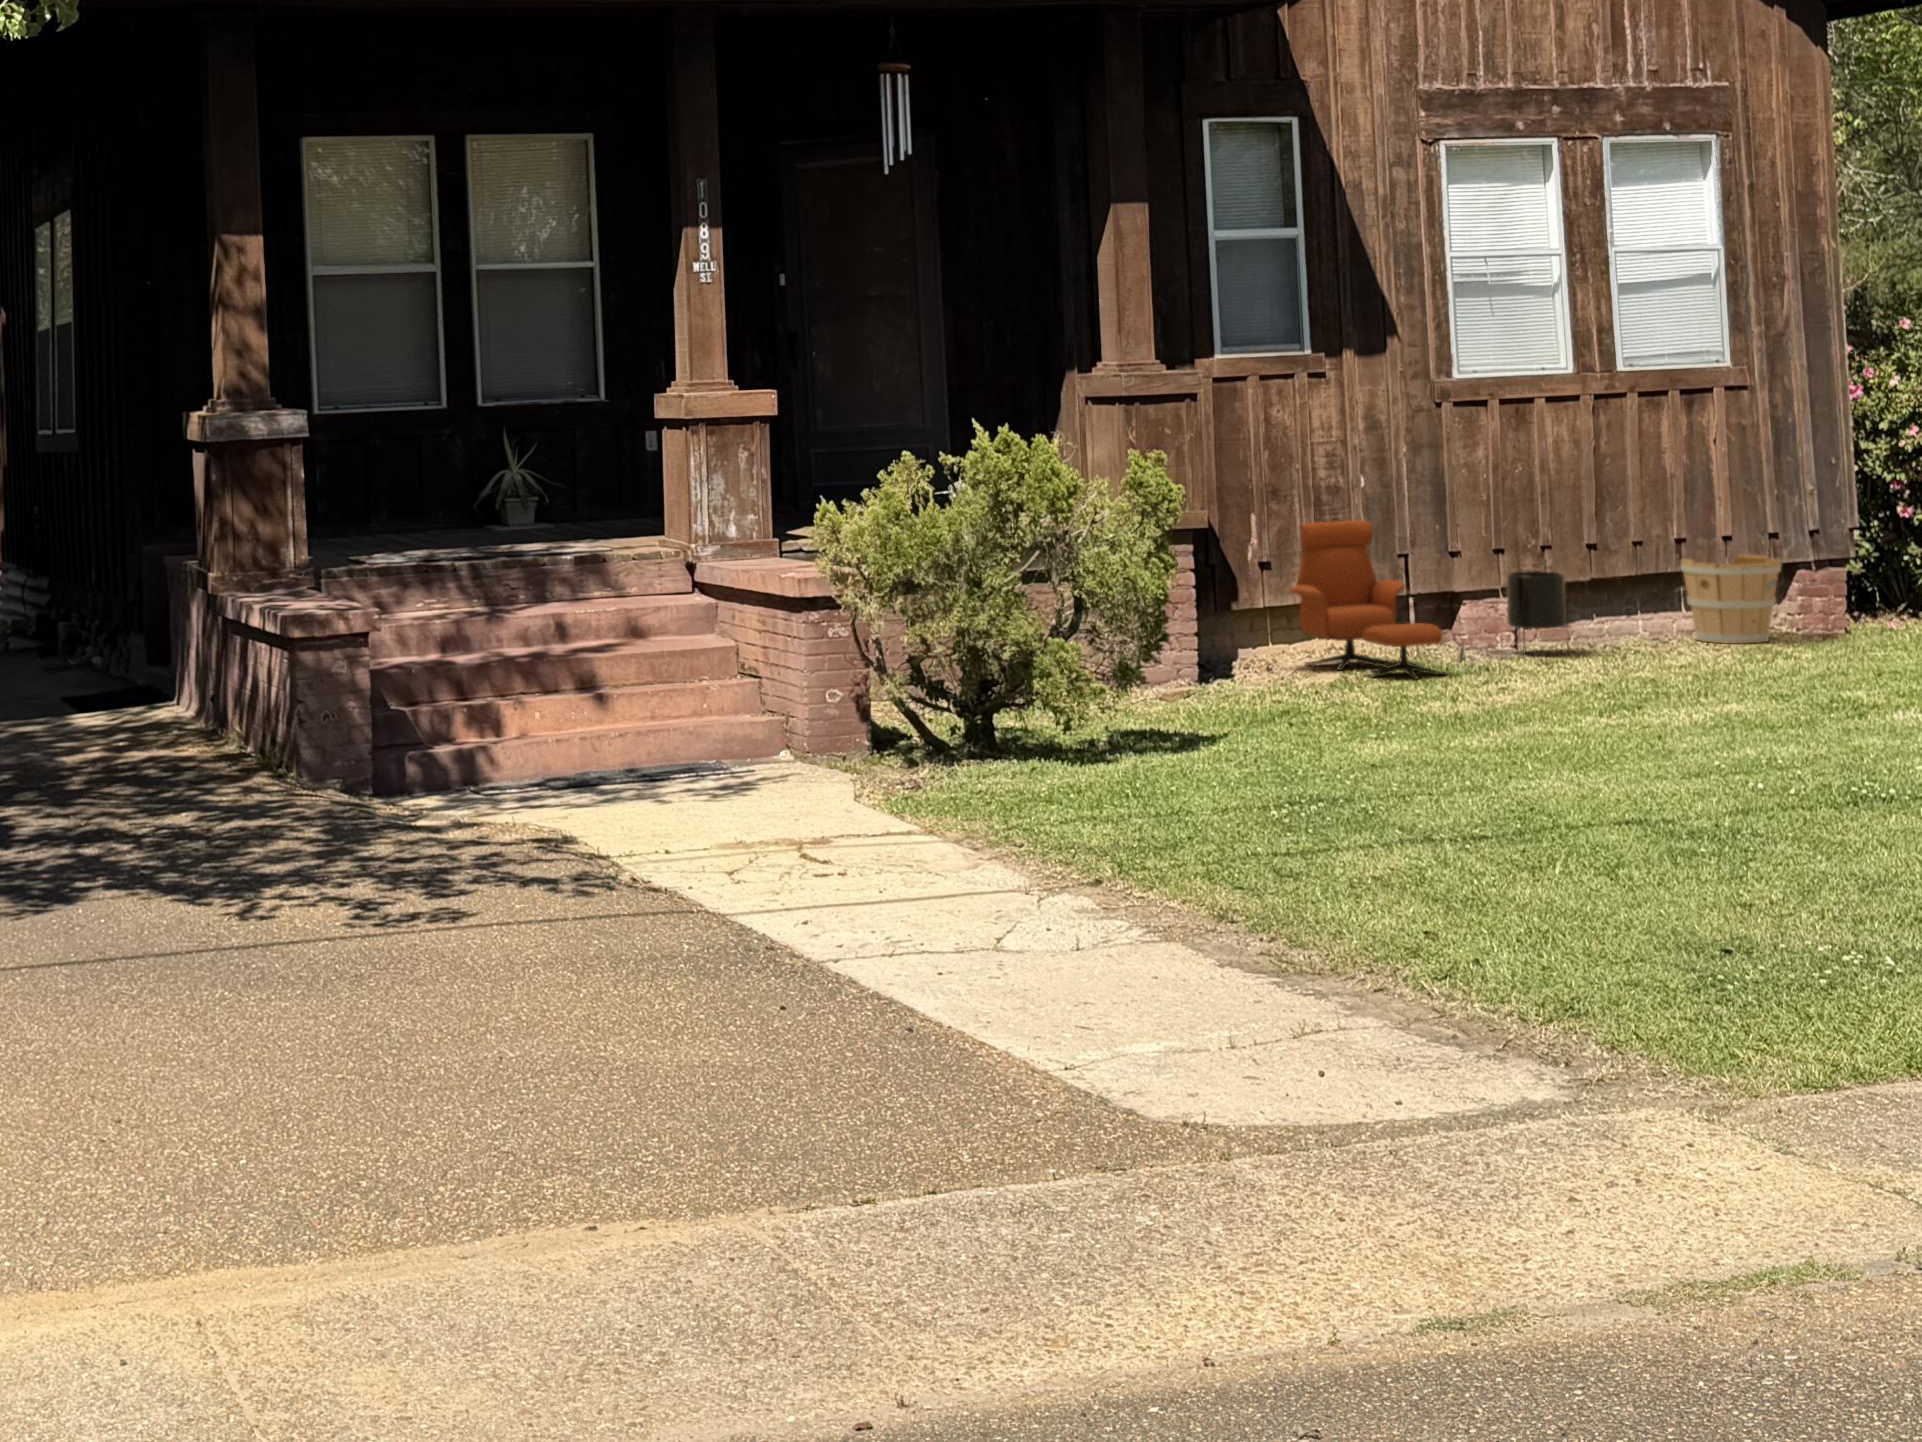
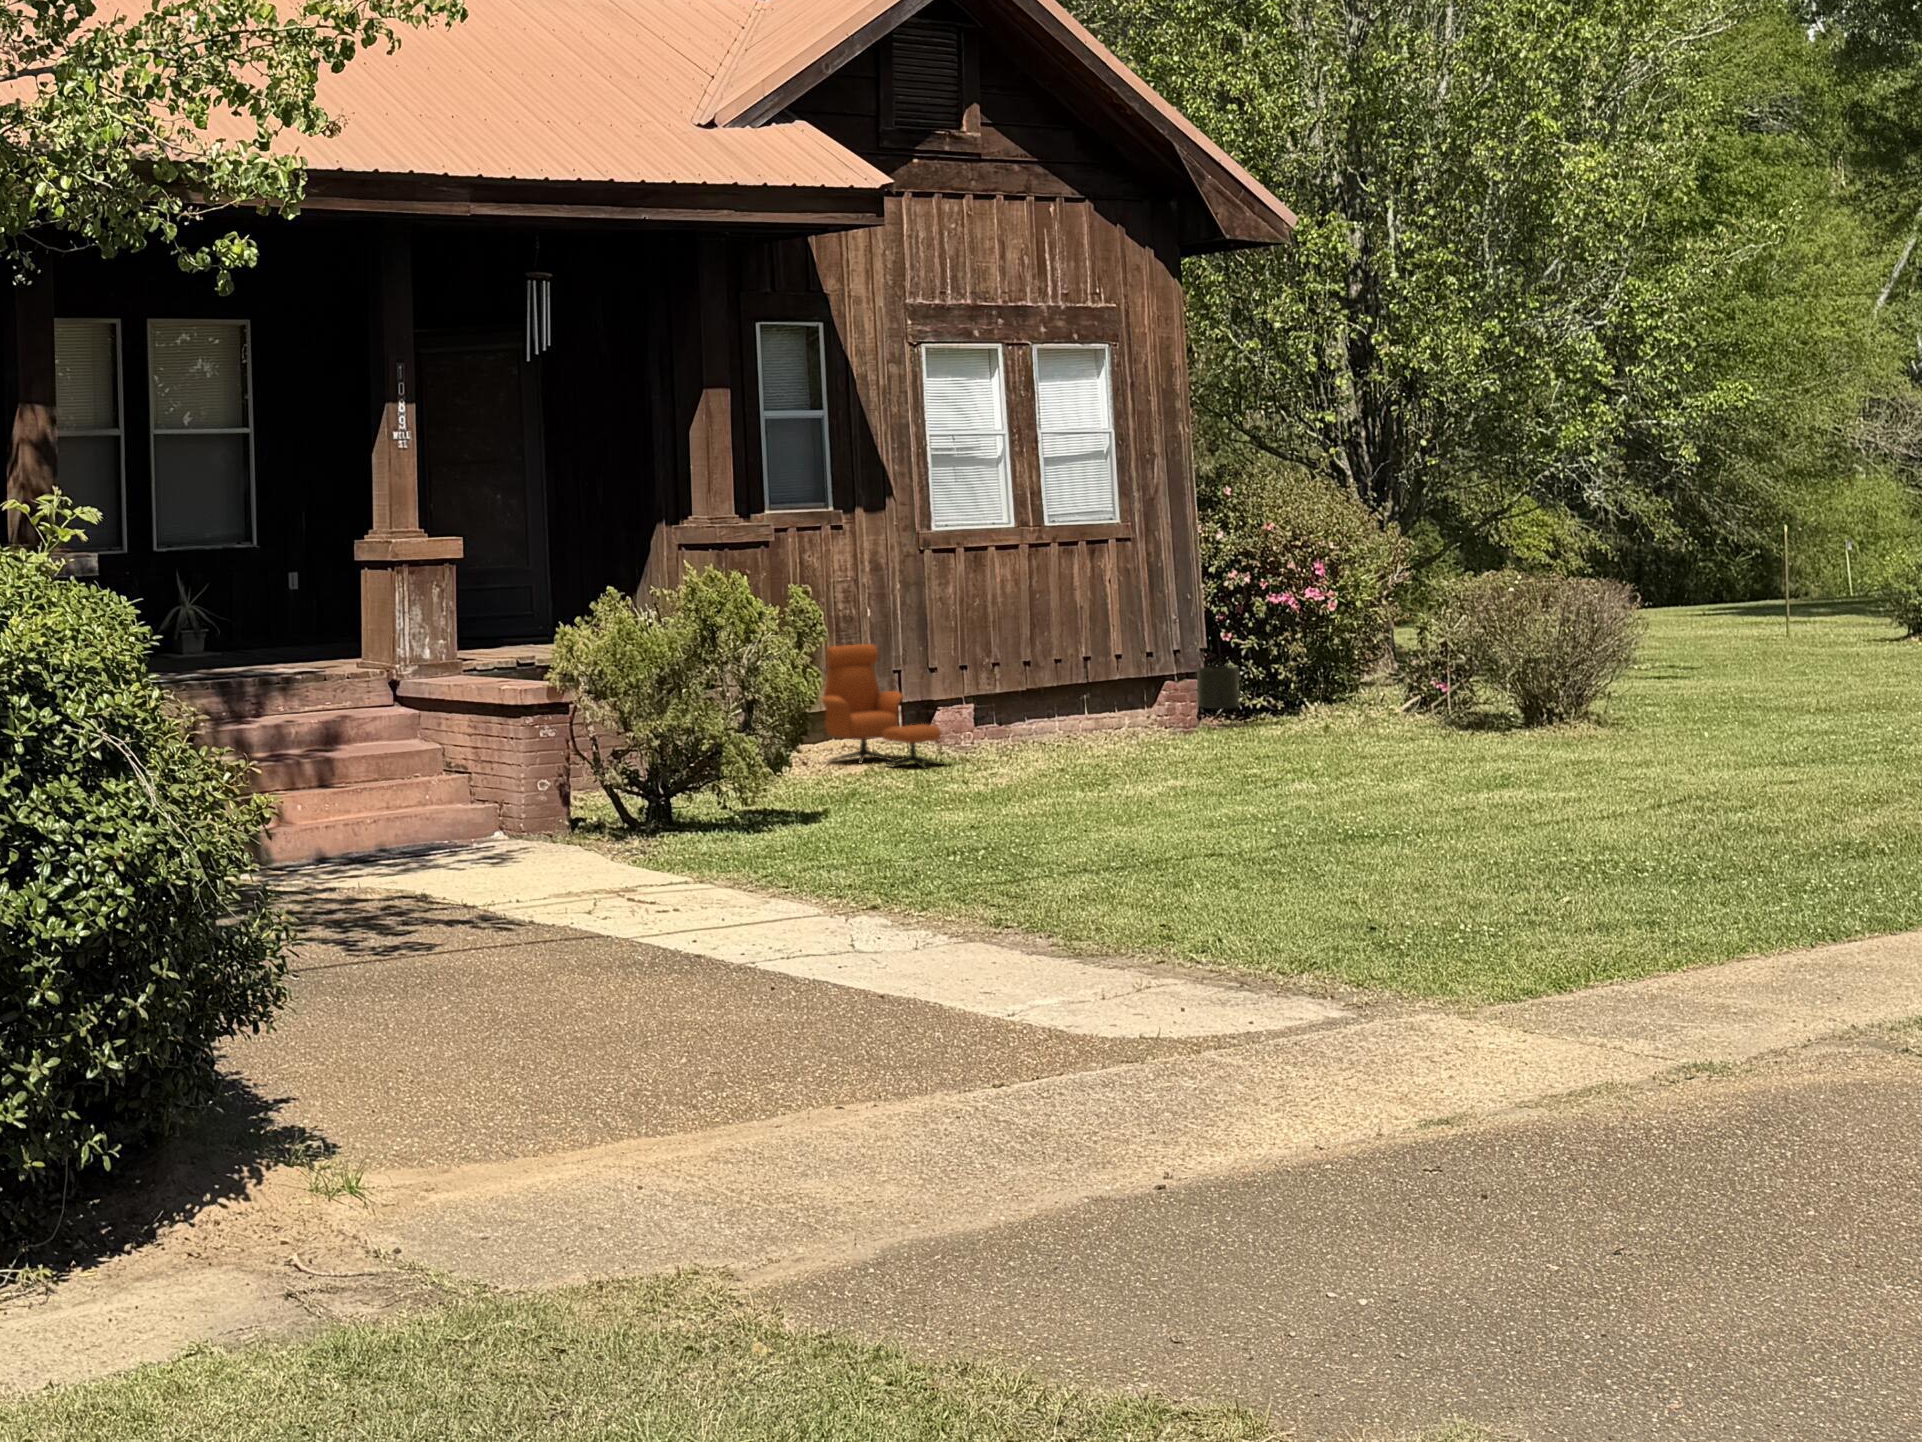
wooden bucket: present [1680,554,1781,644] -> none [1087,669,1164,739]
planter: present [1506,571,1569,656] -> present [1197,666,1239,709]

